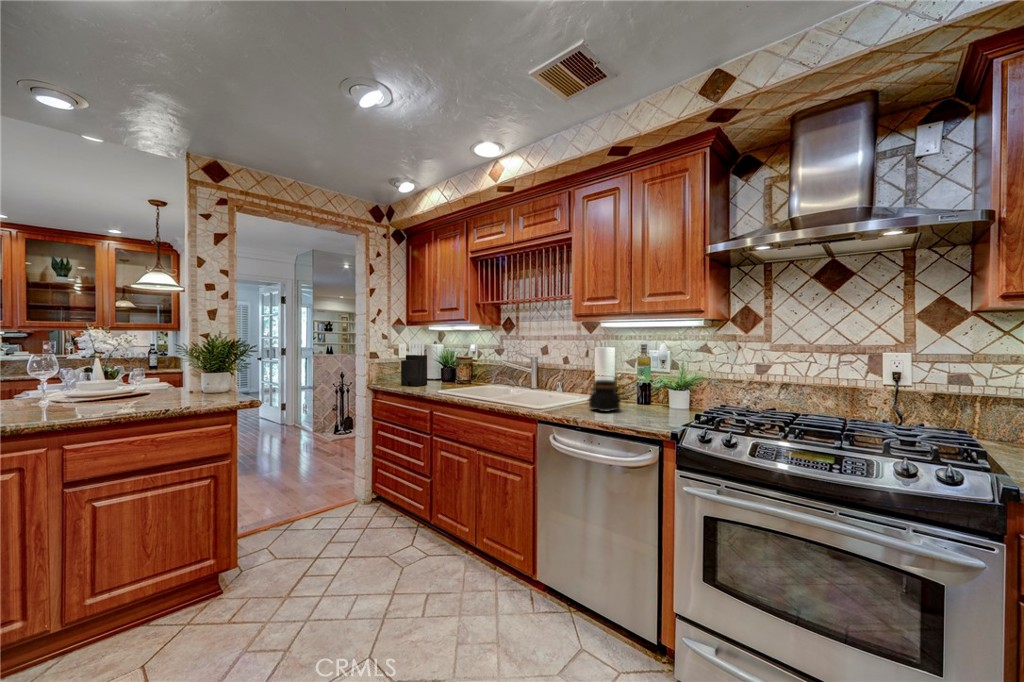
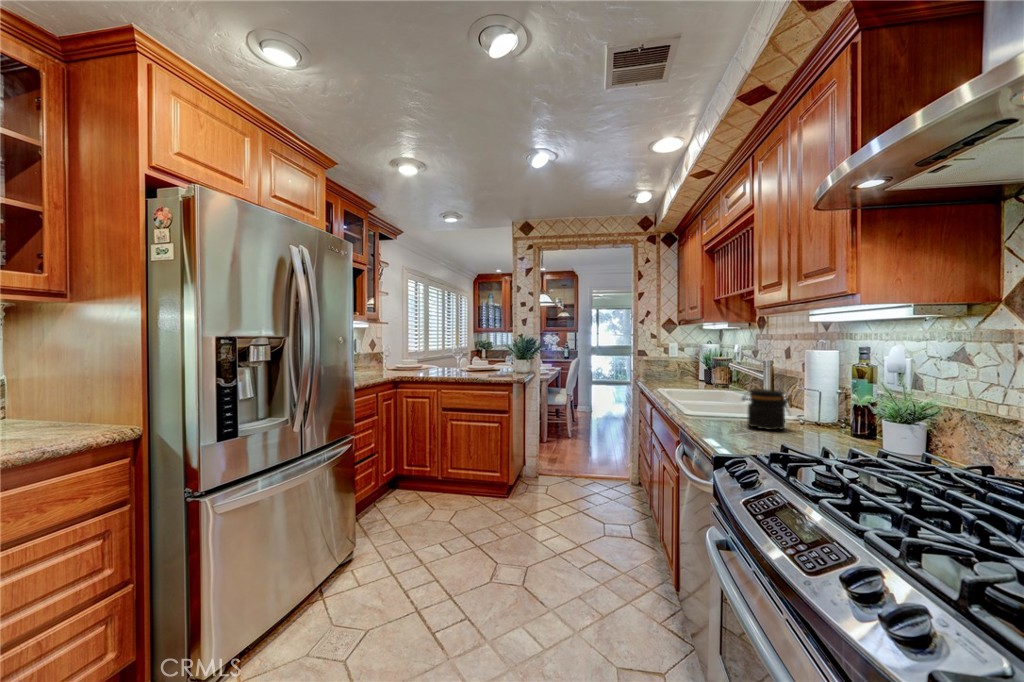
knife block: present [401,340,427,386] -> none [661,338,683,382]

